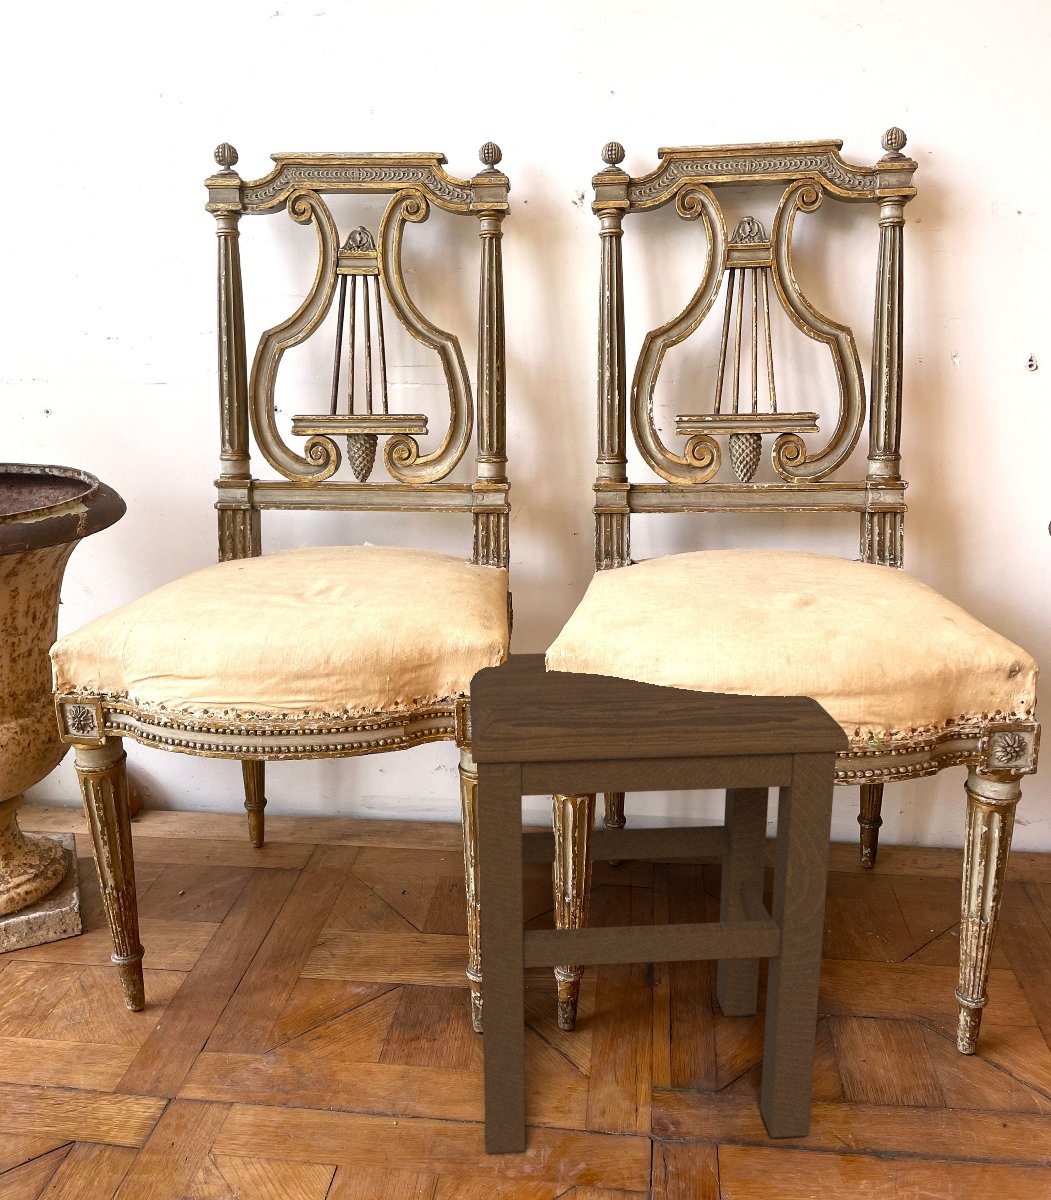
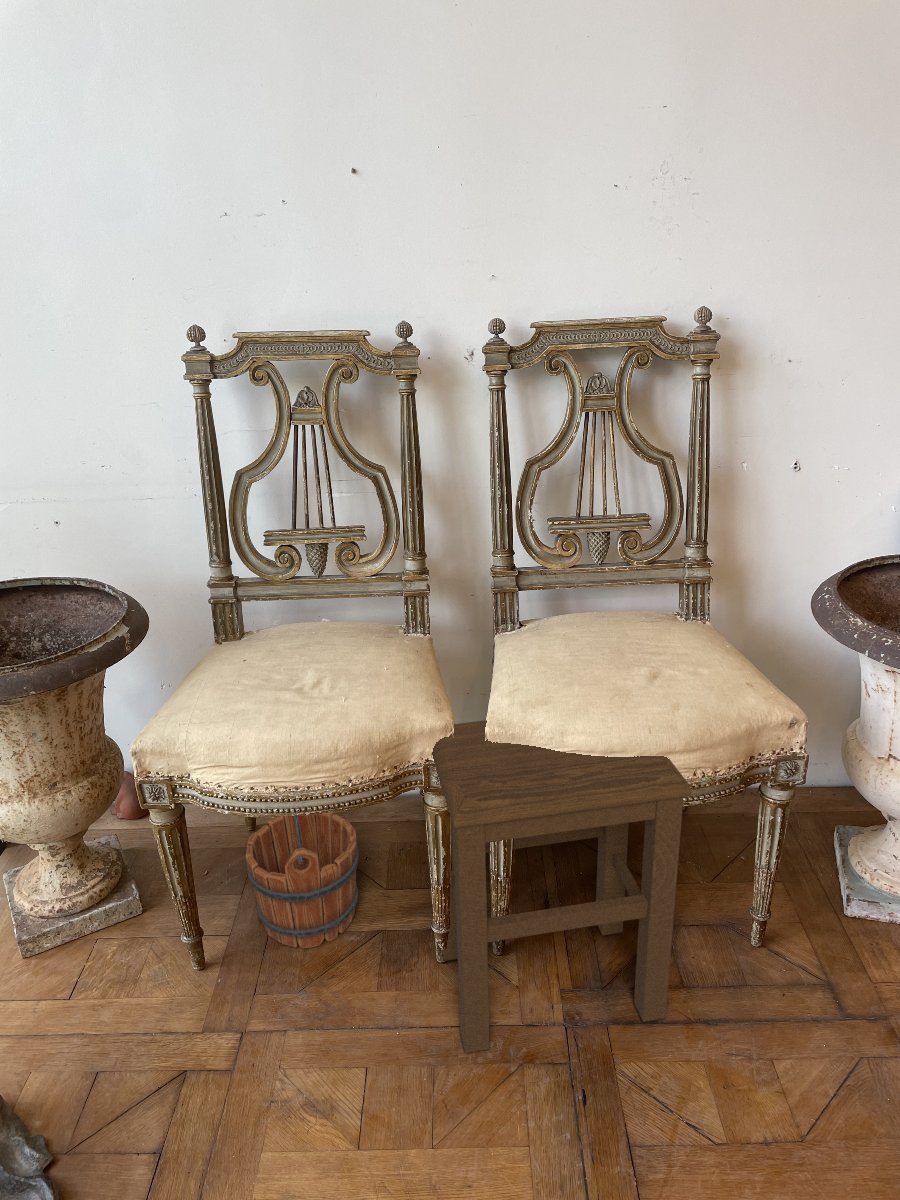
wooden bucket: none [217,712,379,994] -> present [246,812,359,948]

